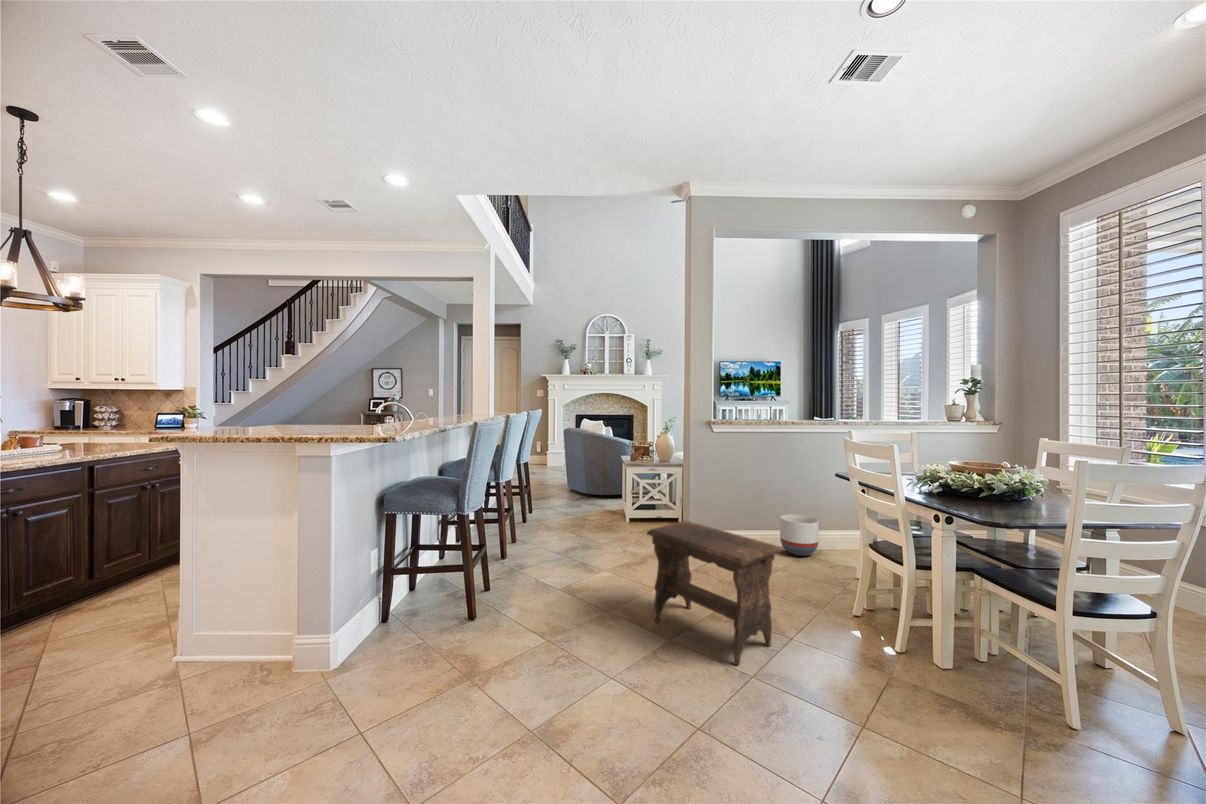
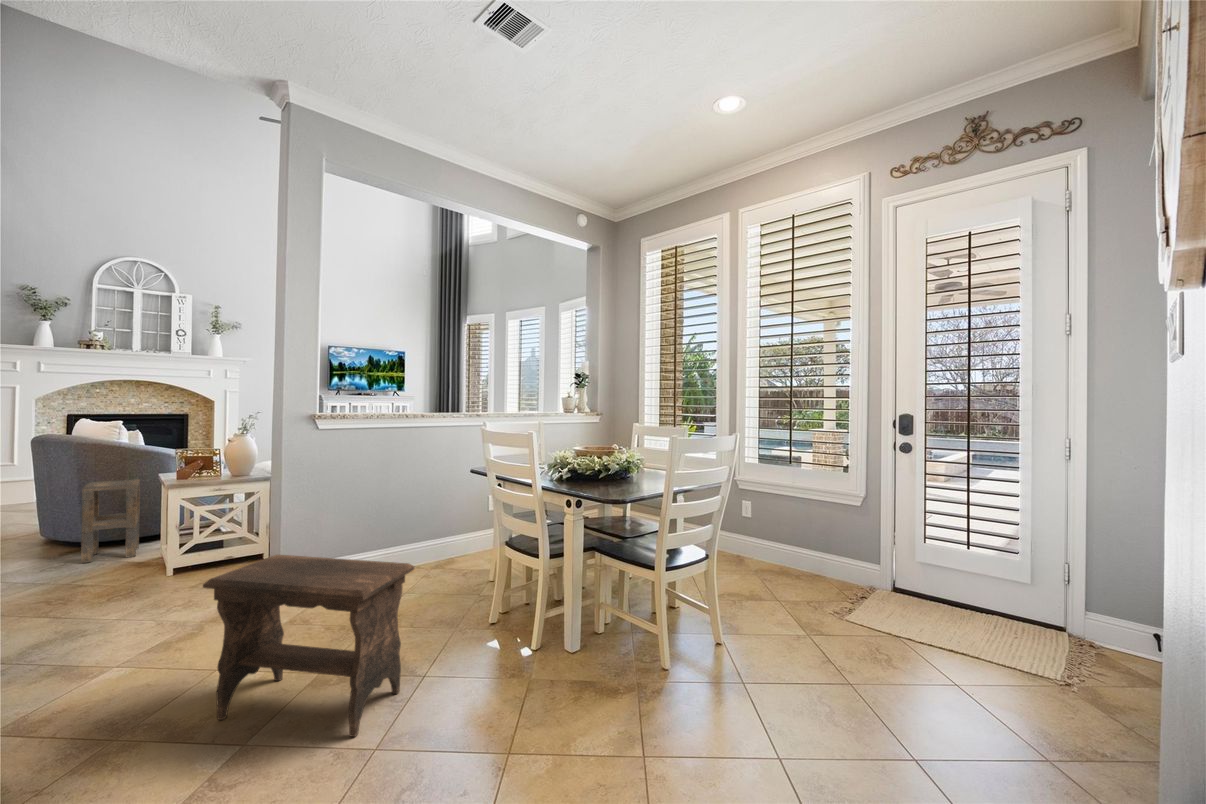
side table: none [587,457,612,506] -> present [81,479,140,563]
planter: present [780,514,819,556] -> none [408,523,451,571]

